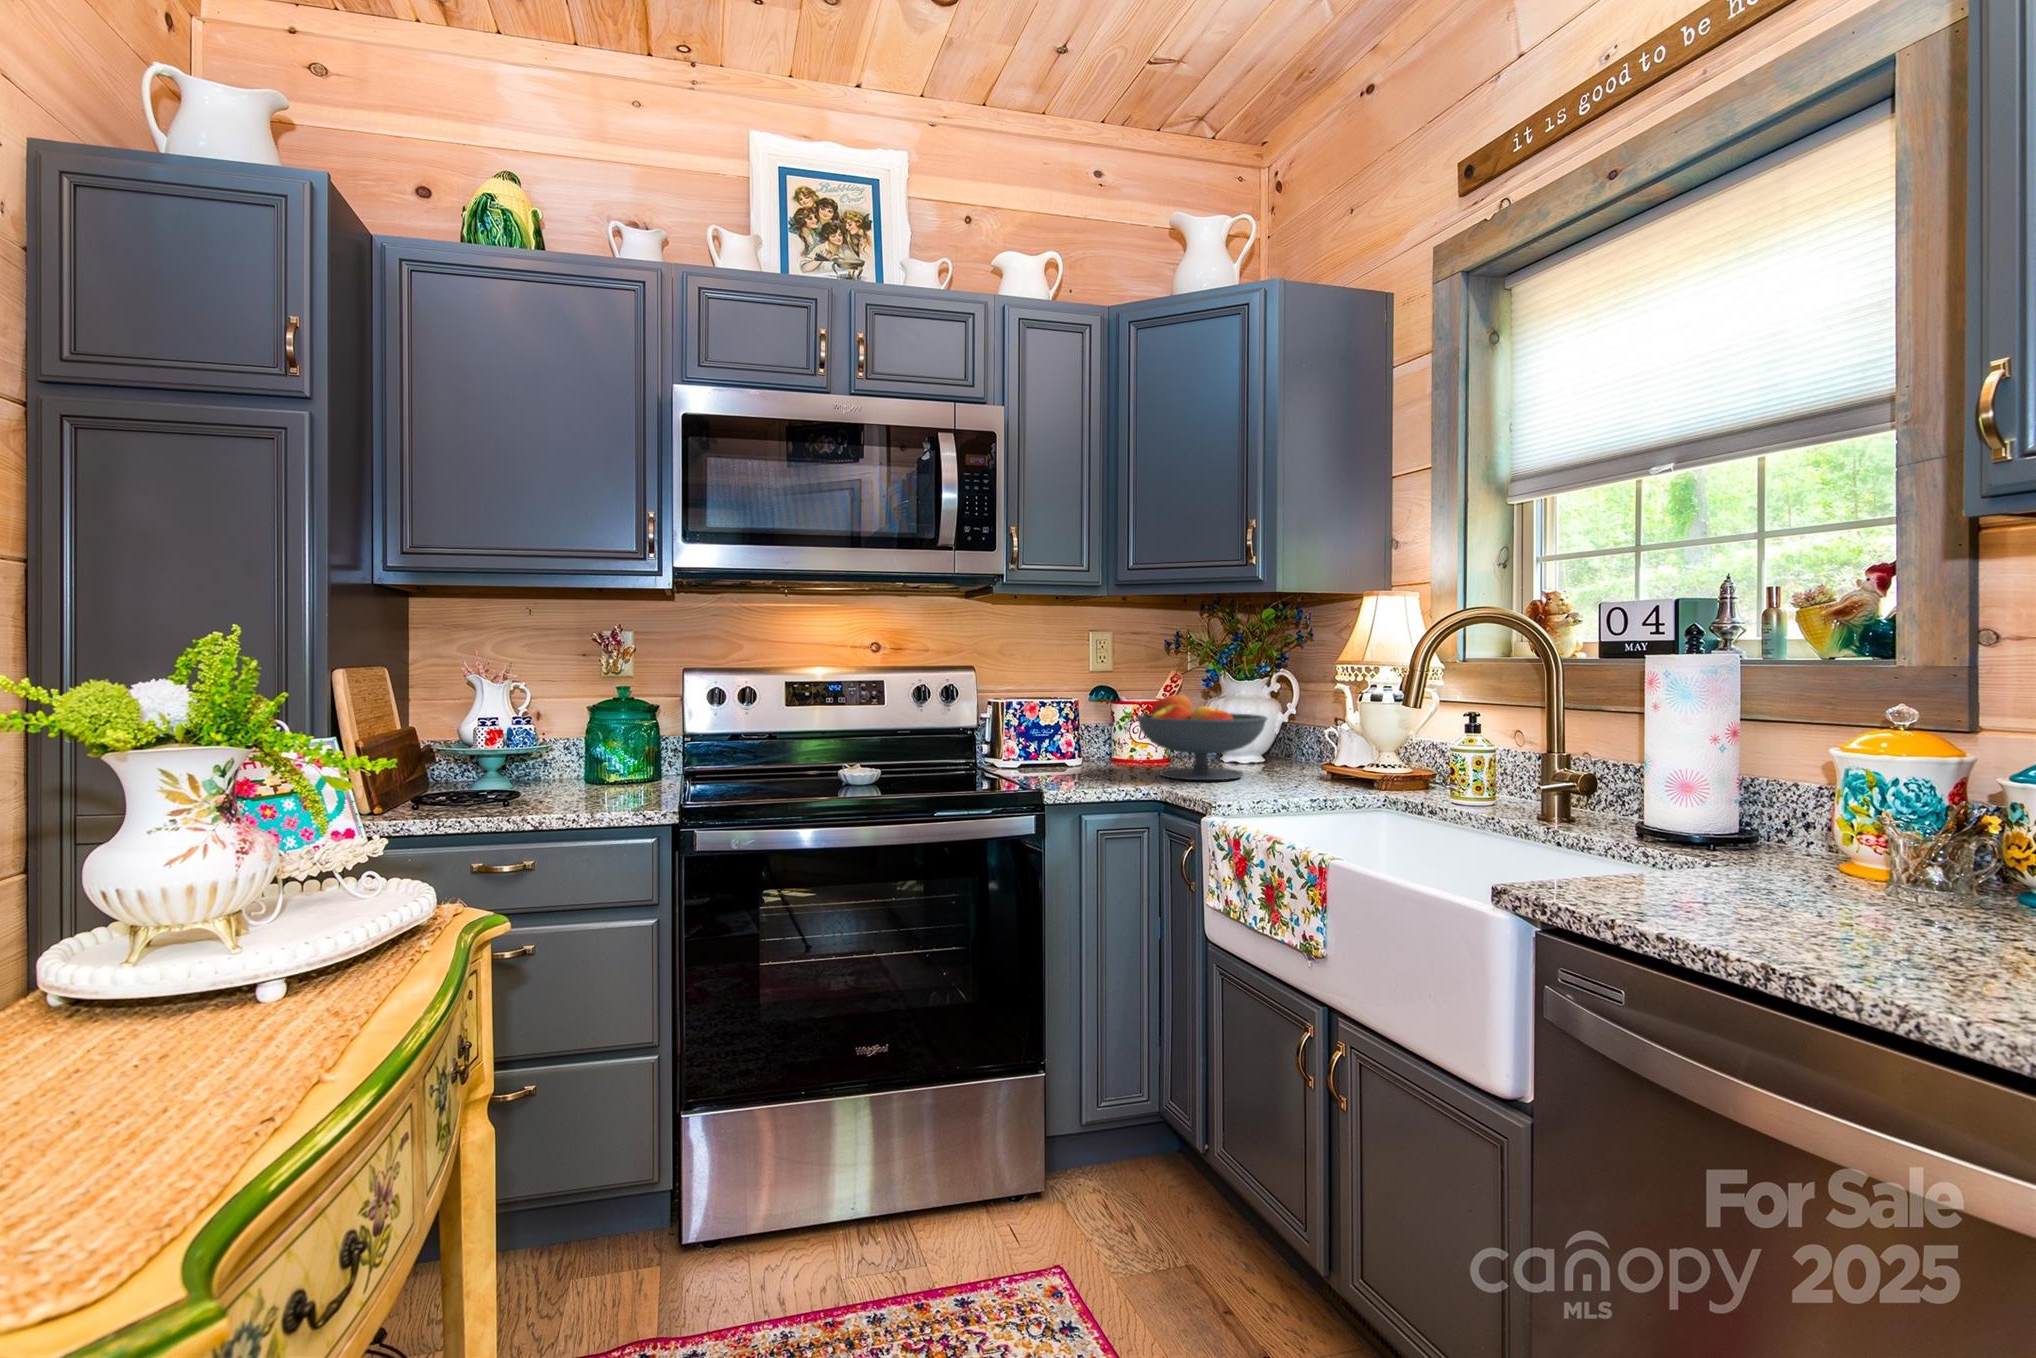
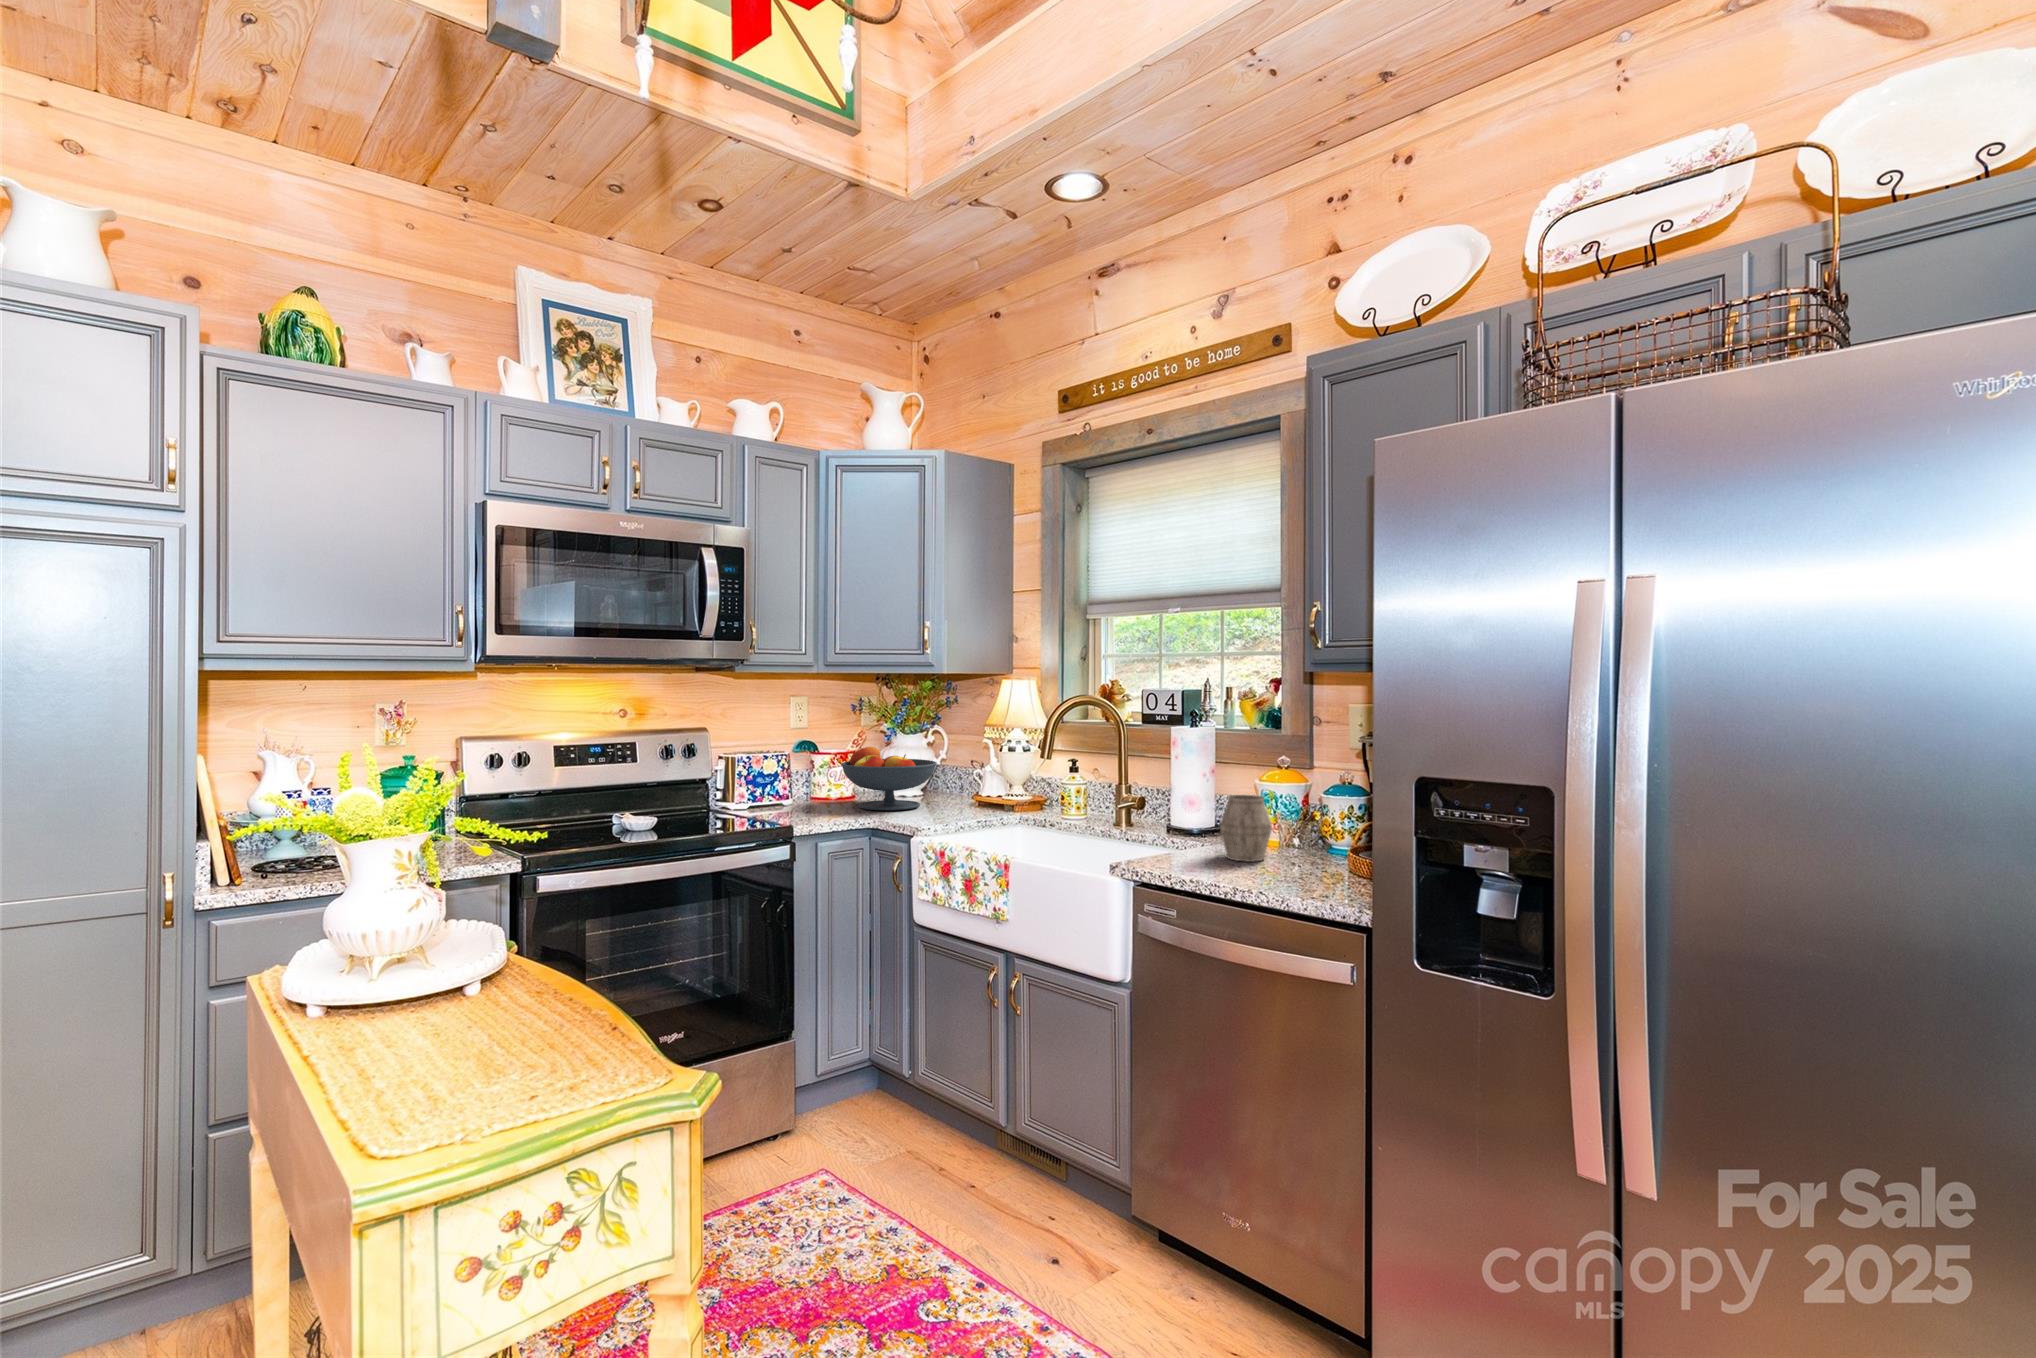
mug: none [1737,770,1867,906] -> present [1220,795,1272,862]

